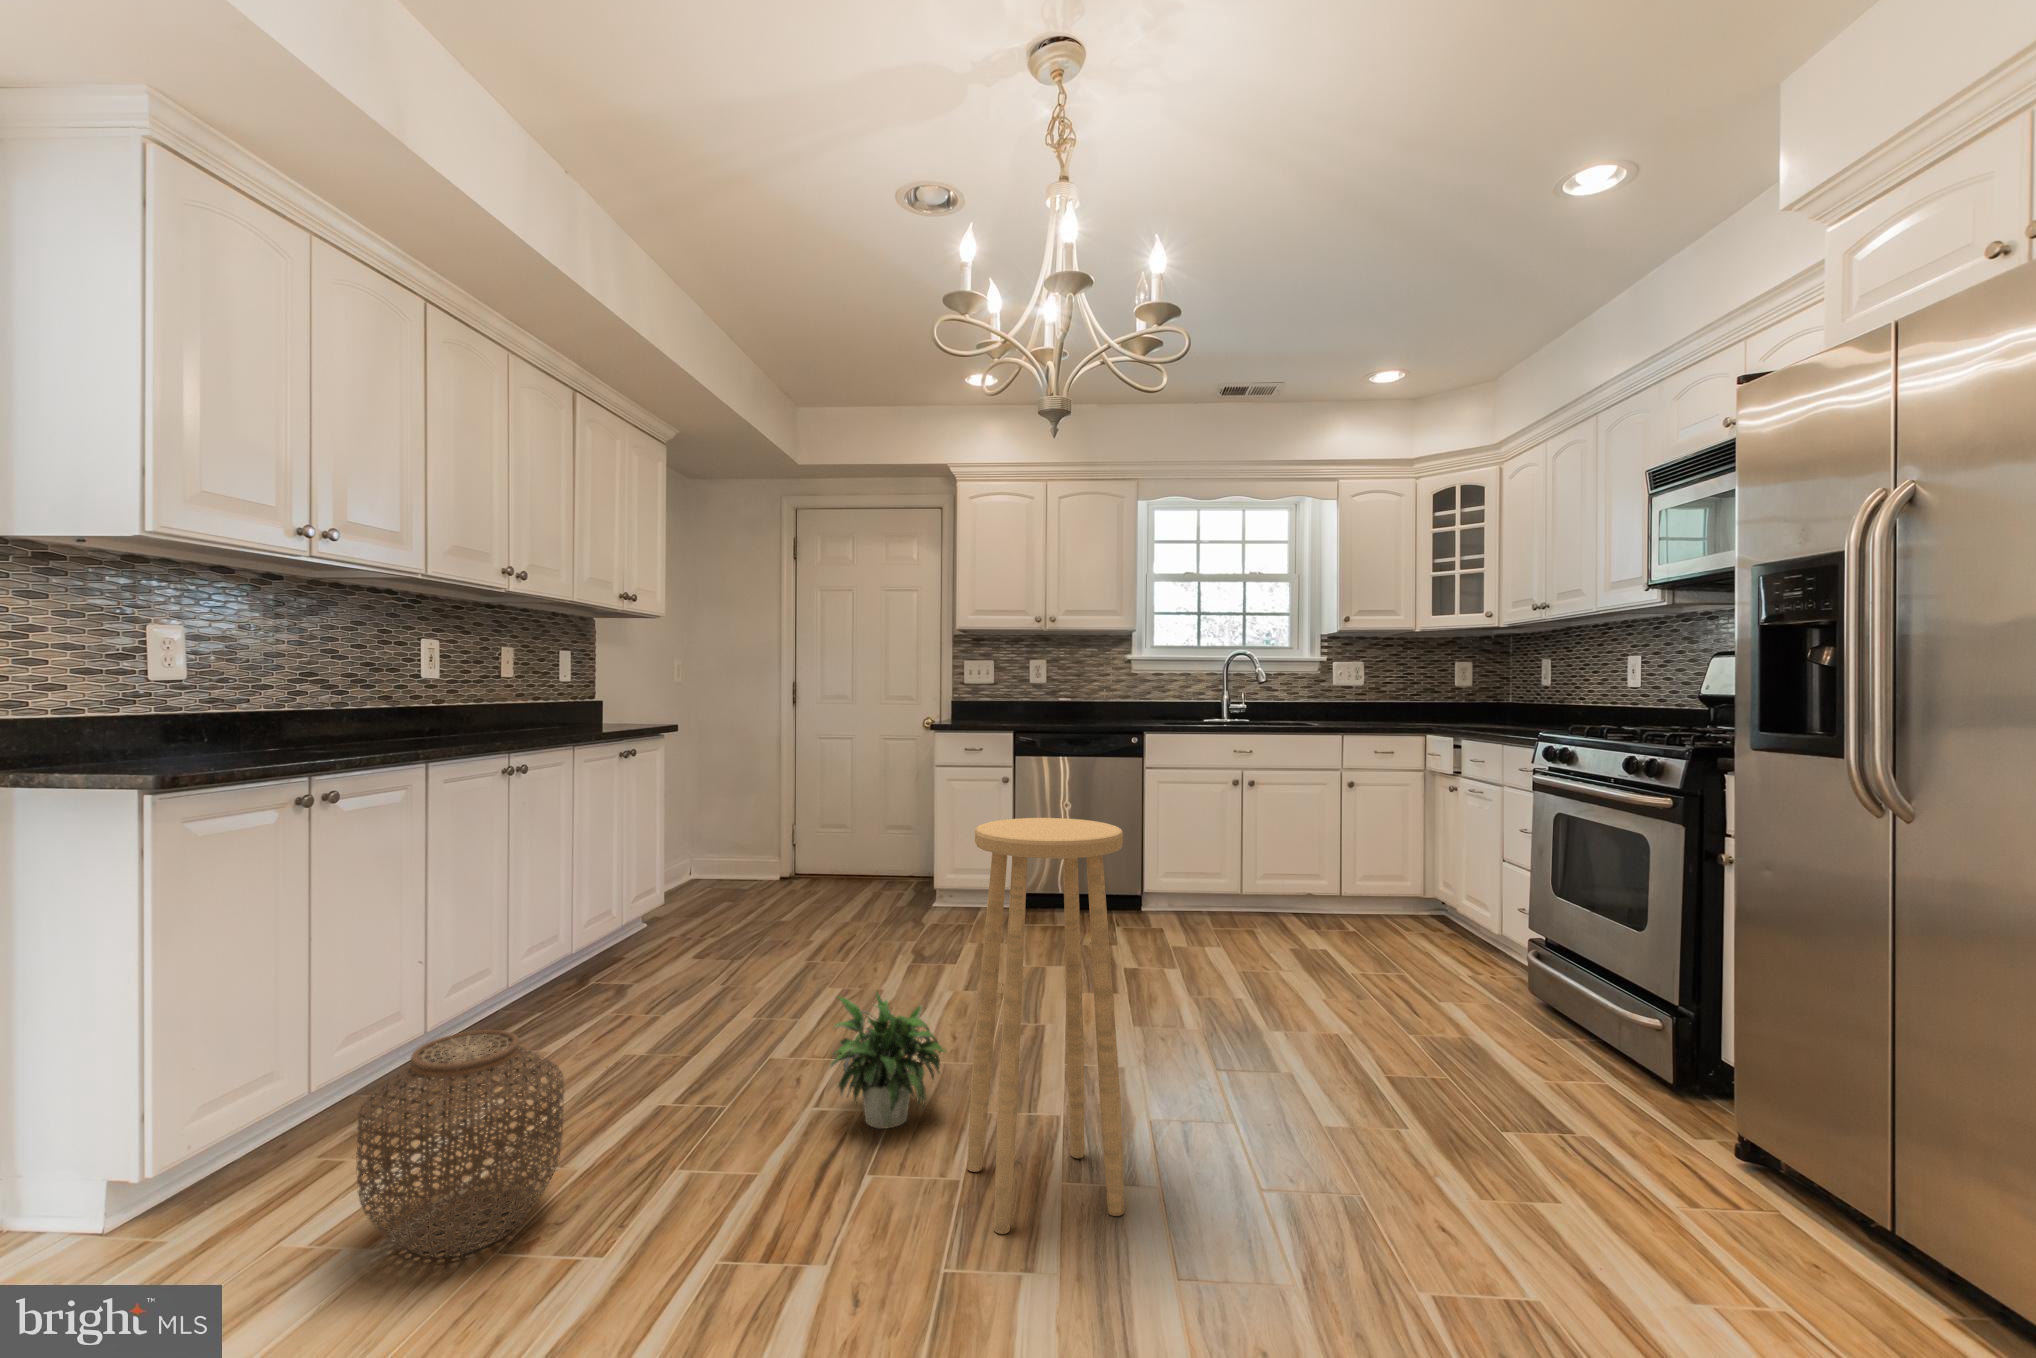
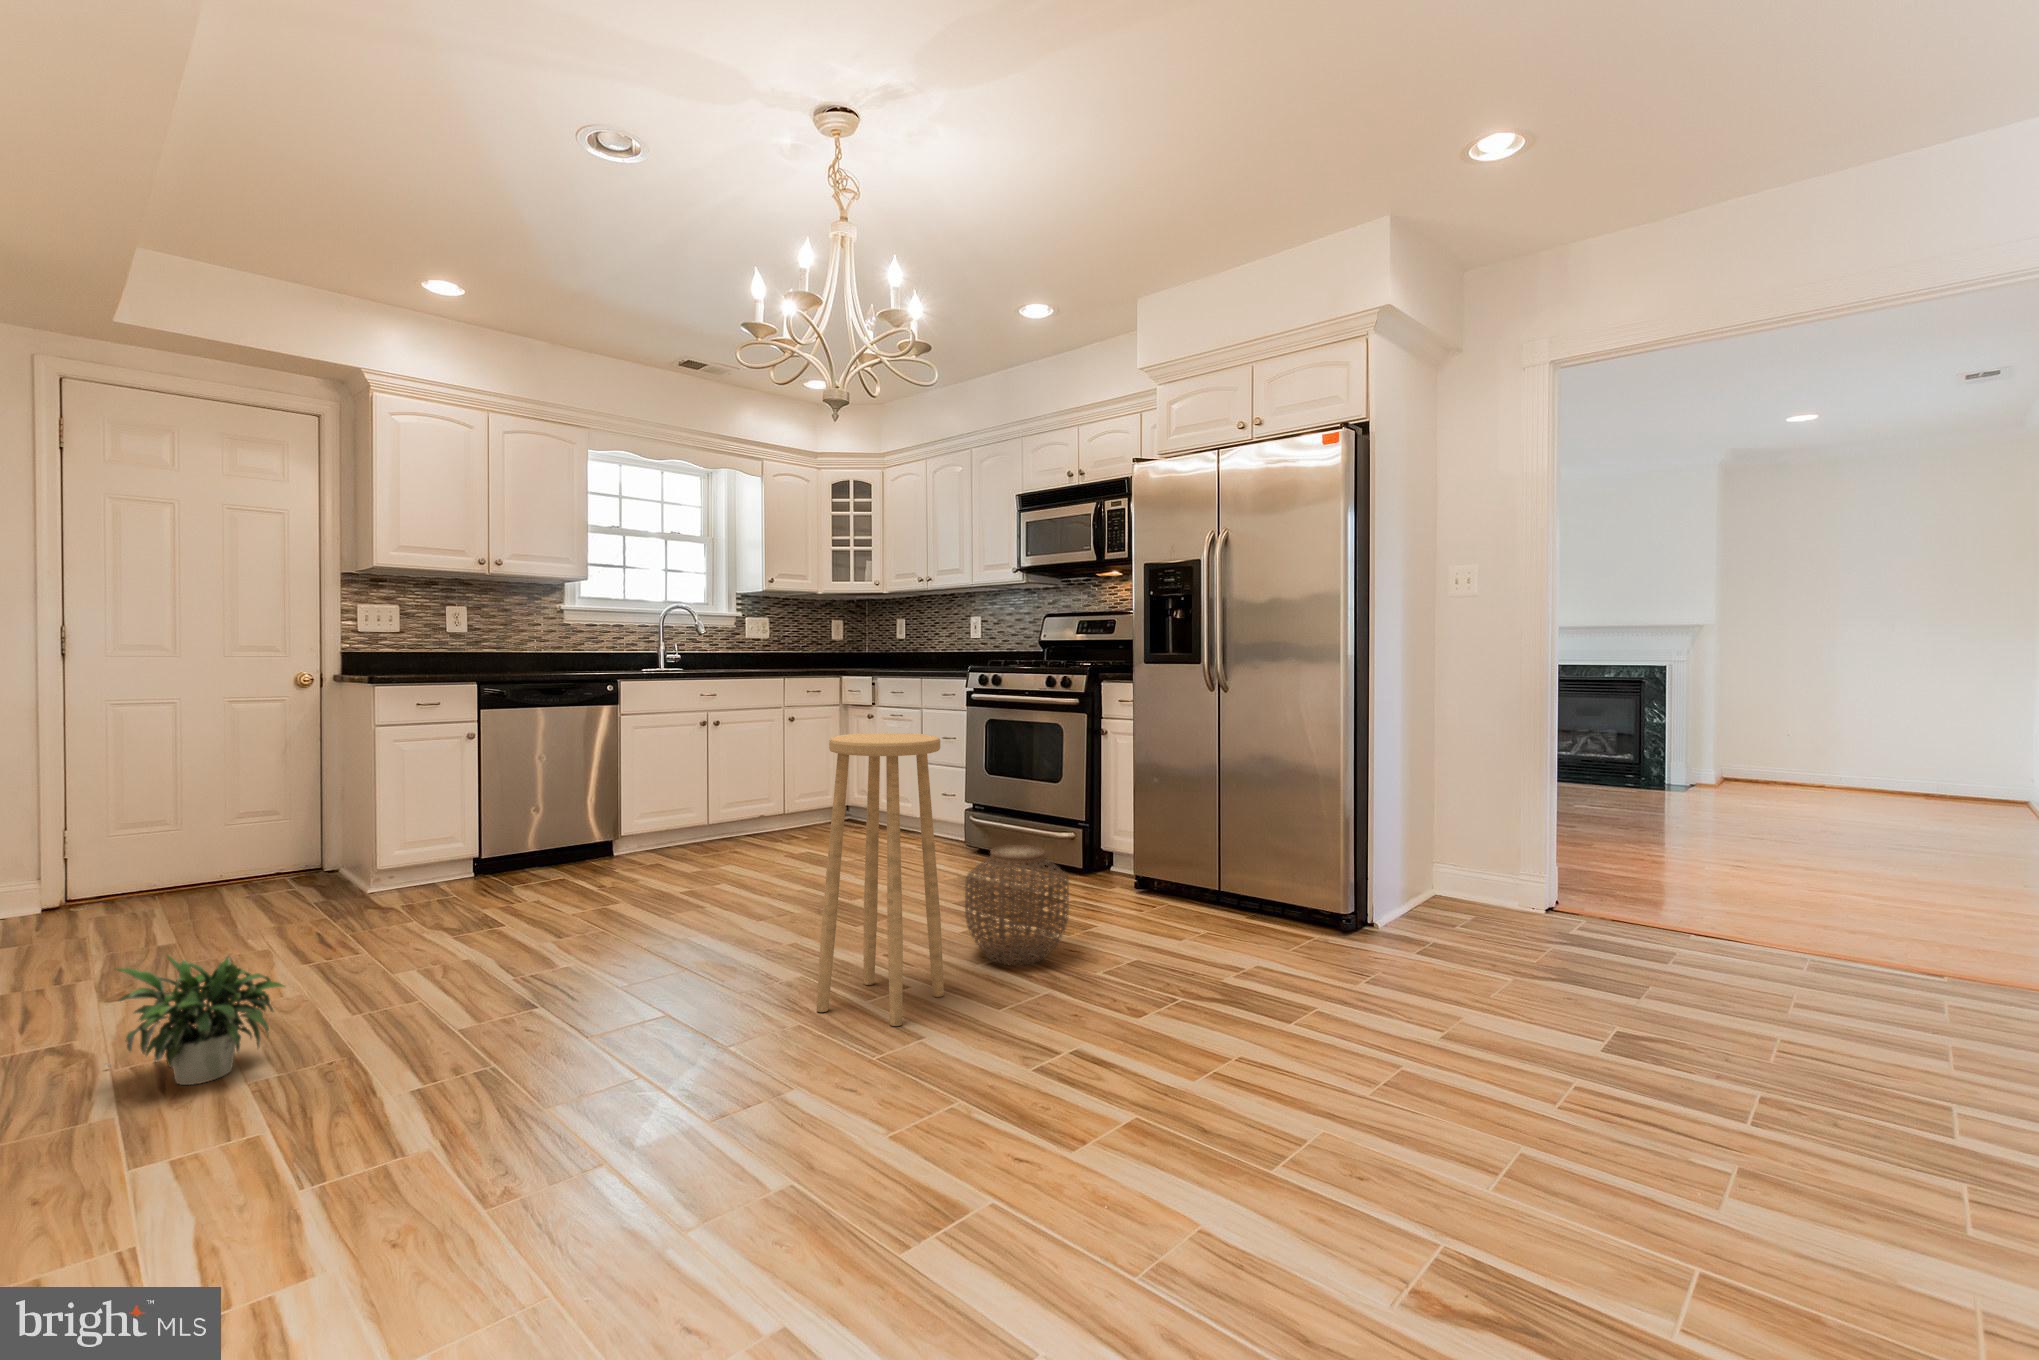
potted plant: present [830,993,945,1128] -> present [105,955,285,1085]
woven basket: present [357,1030,564,1257] -> present [965,845,1069,965]

